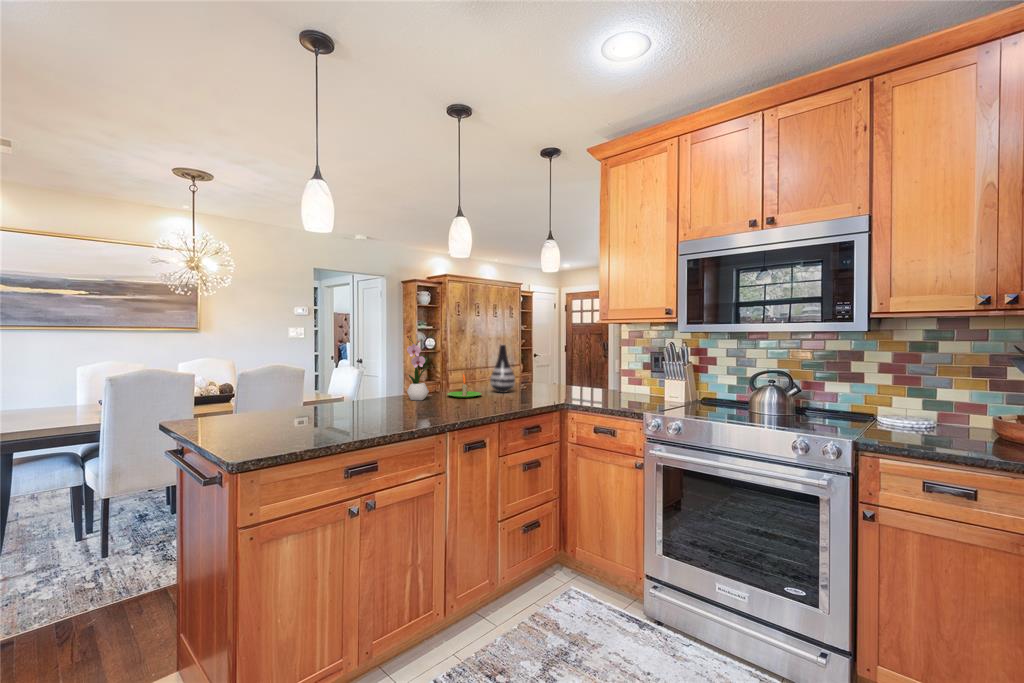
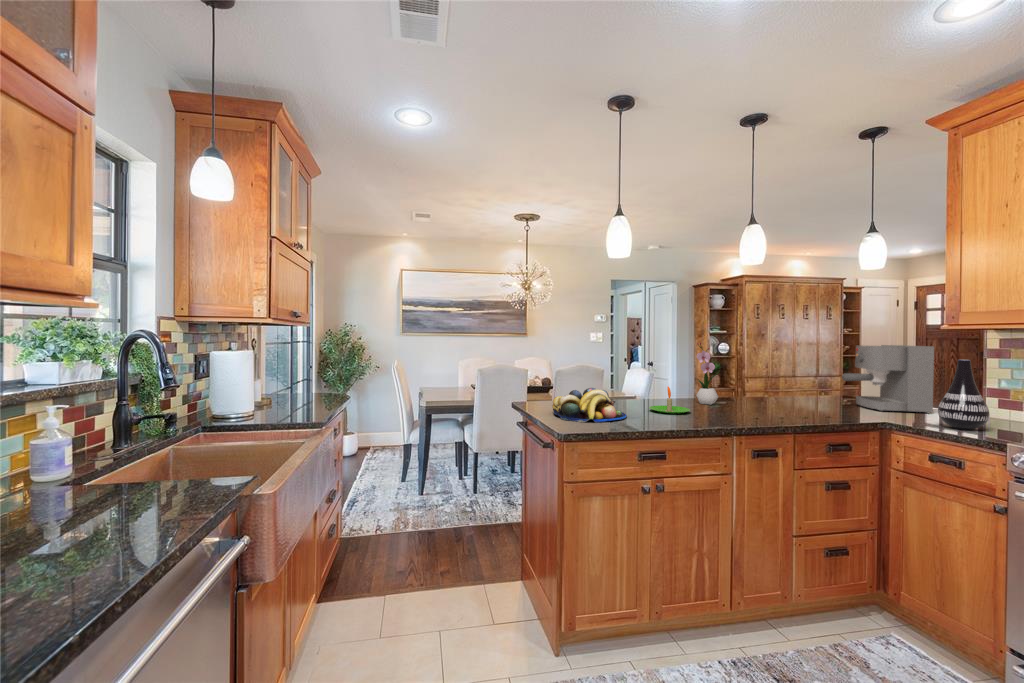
coffee maker: none [531,337,592,394] -> present [842,345,934,413]
vase: present [490,345,515,393] -> present [938,360,990,430]
candle: present [447,374,482,398] -> present [649,387,690,414]
fruit bowl: none [219,393,327,441] -> present [552,388,627,422]

